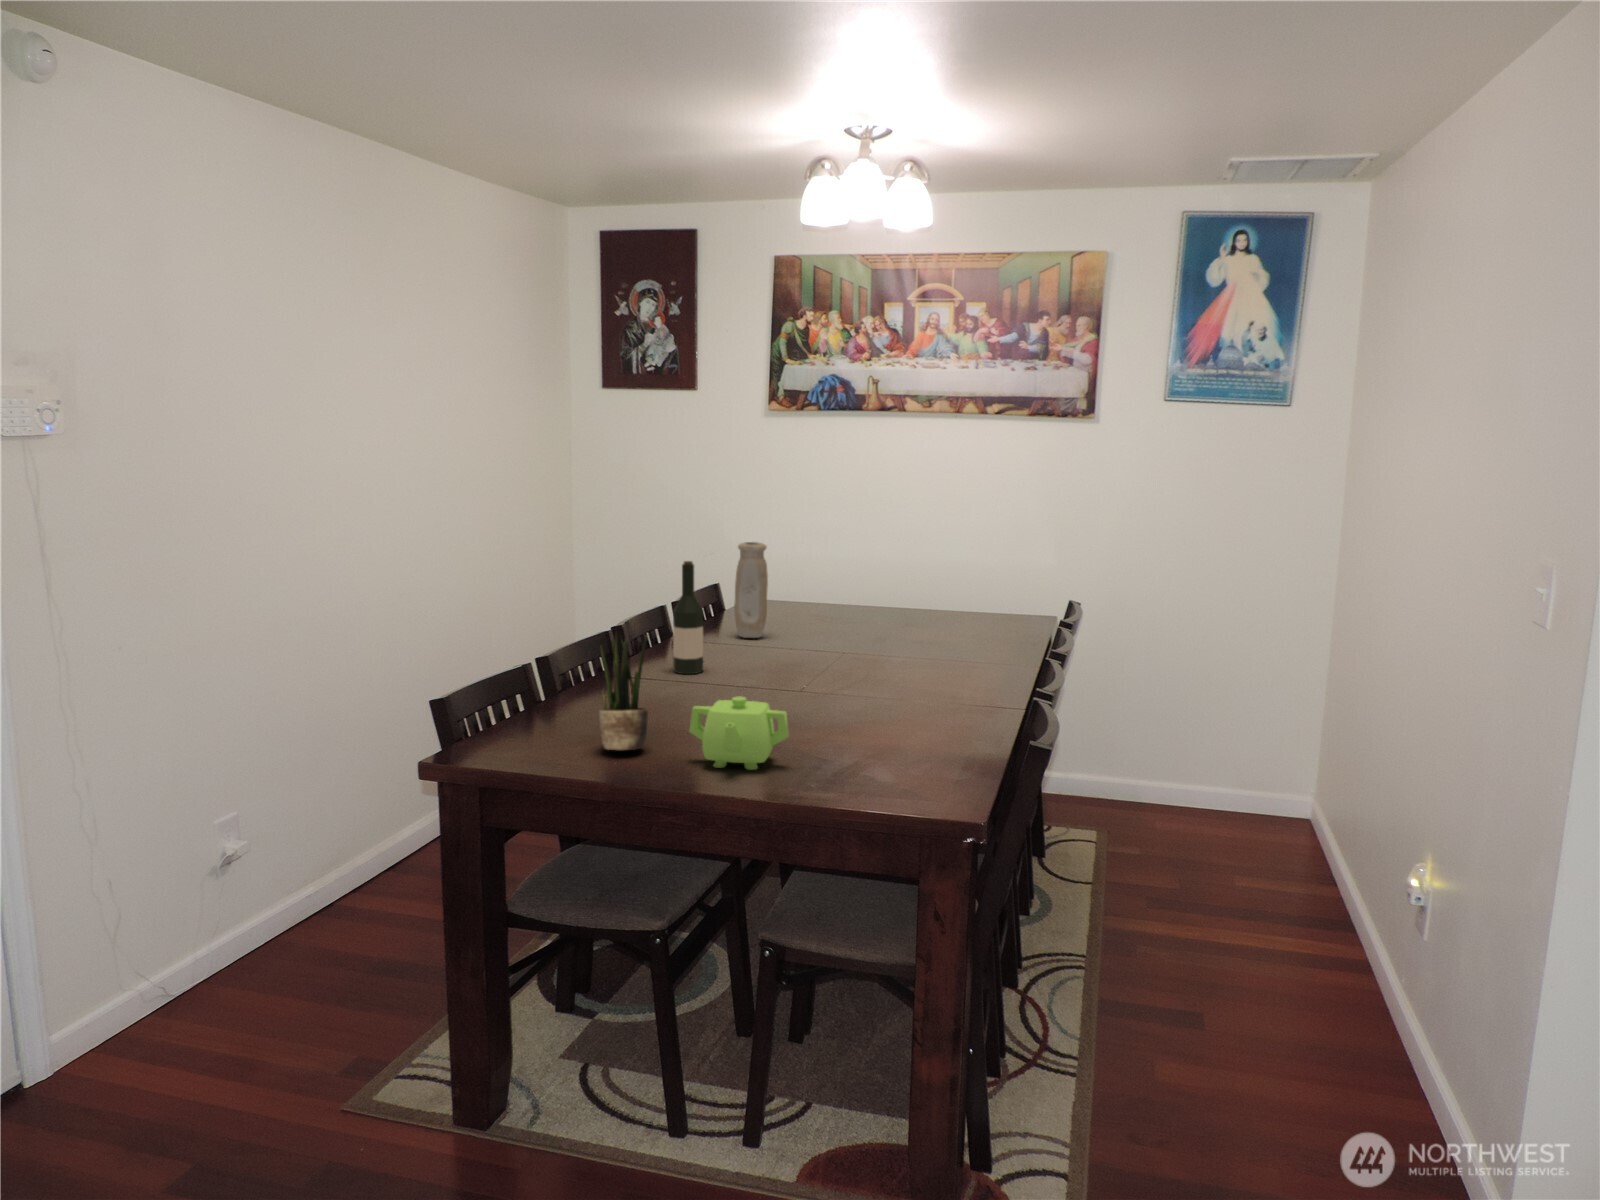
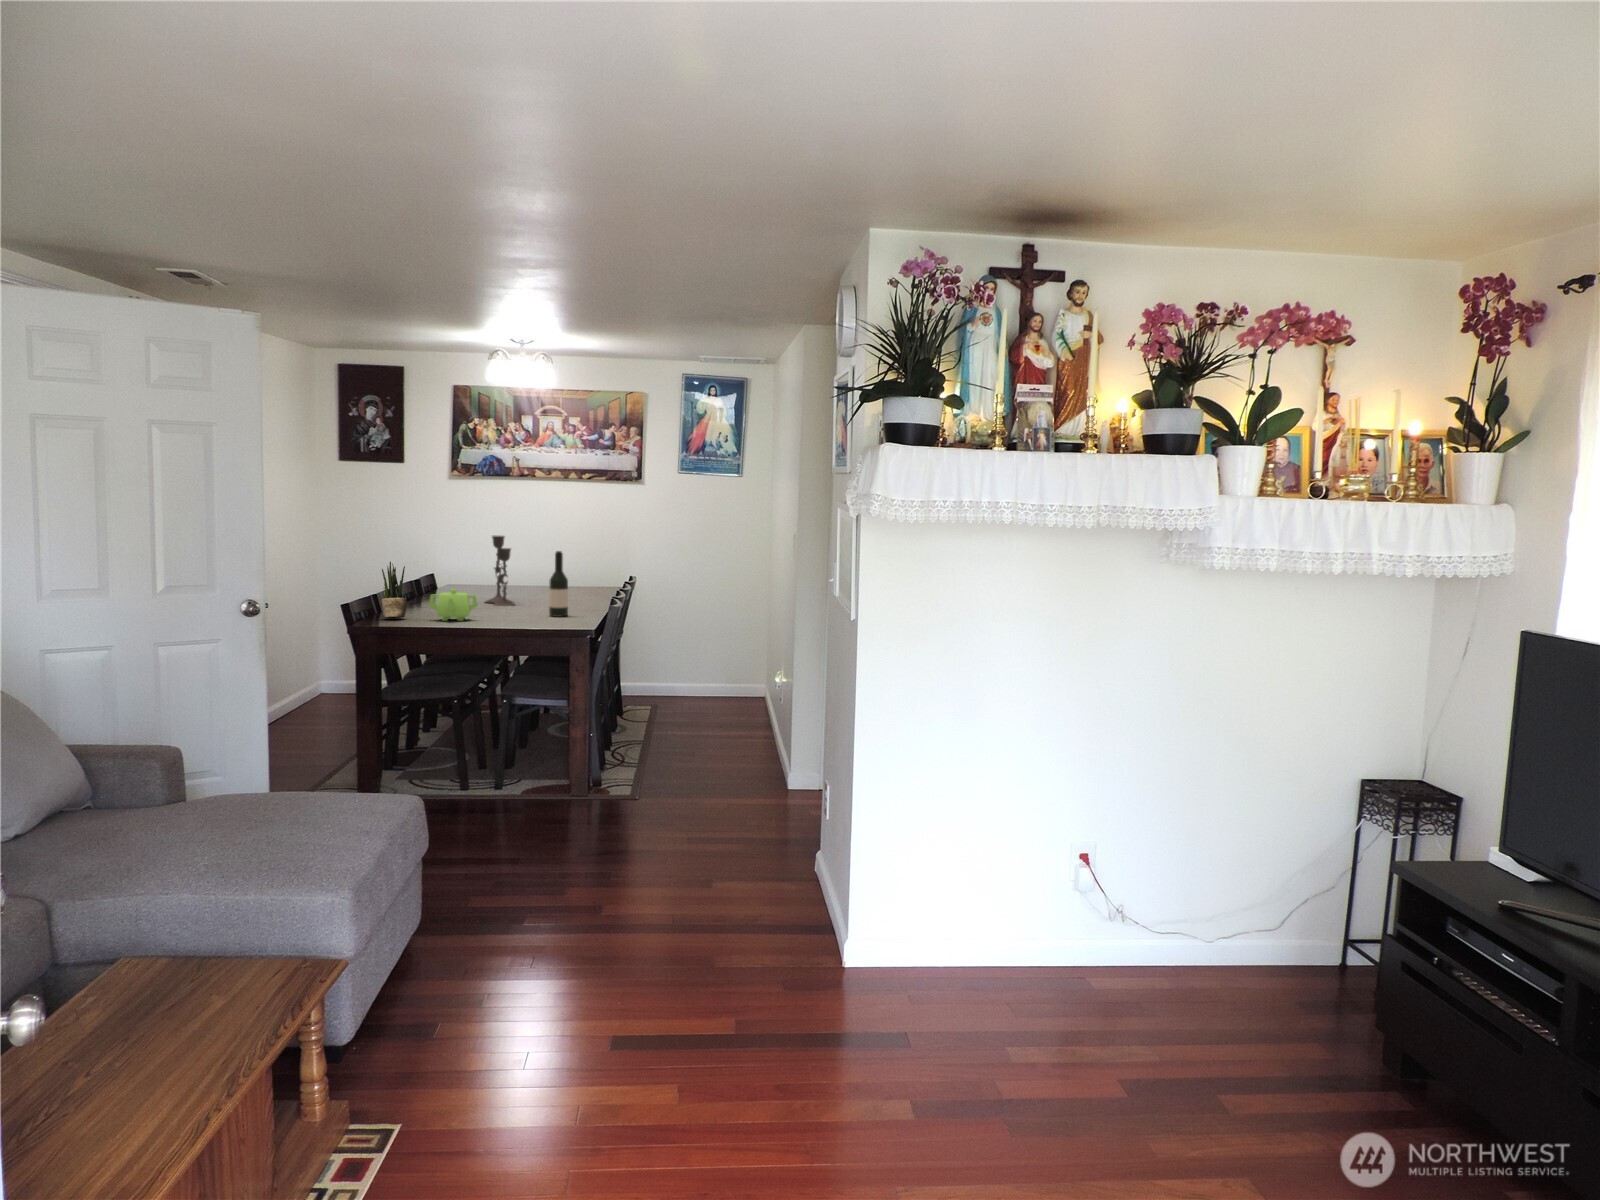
candlestick: none [810,541,868,686] -> present [486,536,515,606]
vase: present [734,542,768,638] -> none [438,543,457,596]
wine bottle: present [673,561,703,674] -> present [549,551,568,617]

